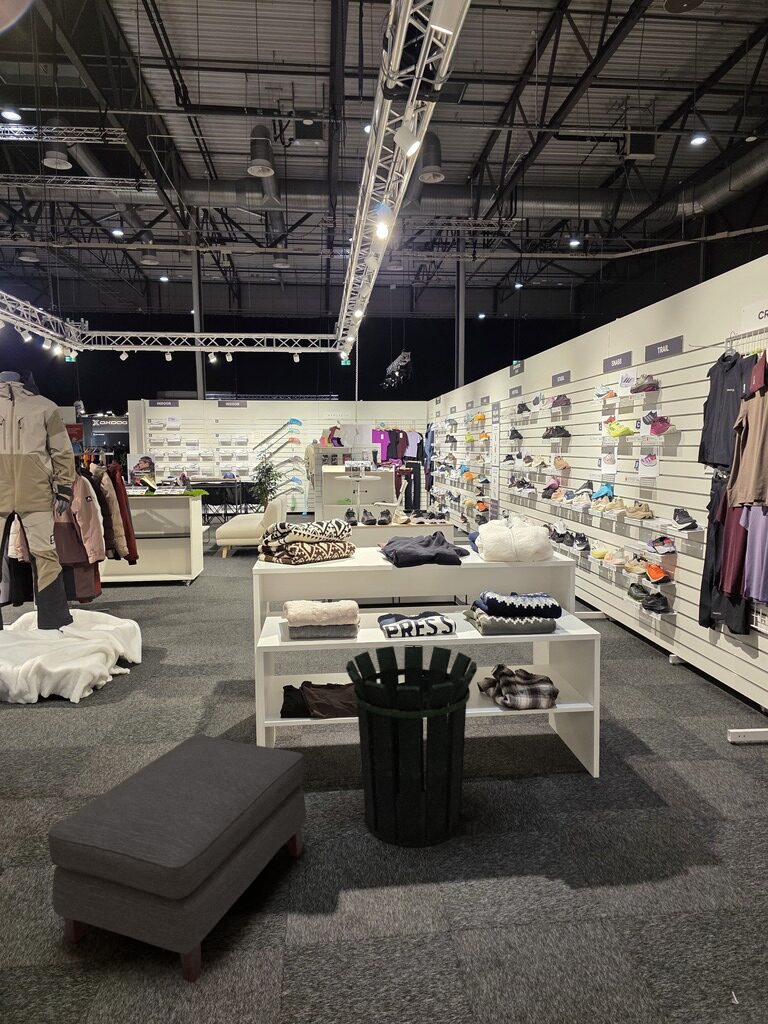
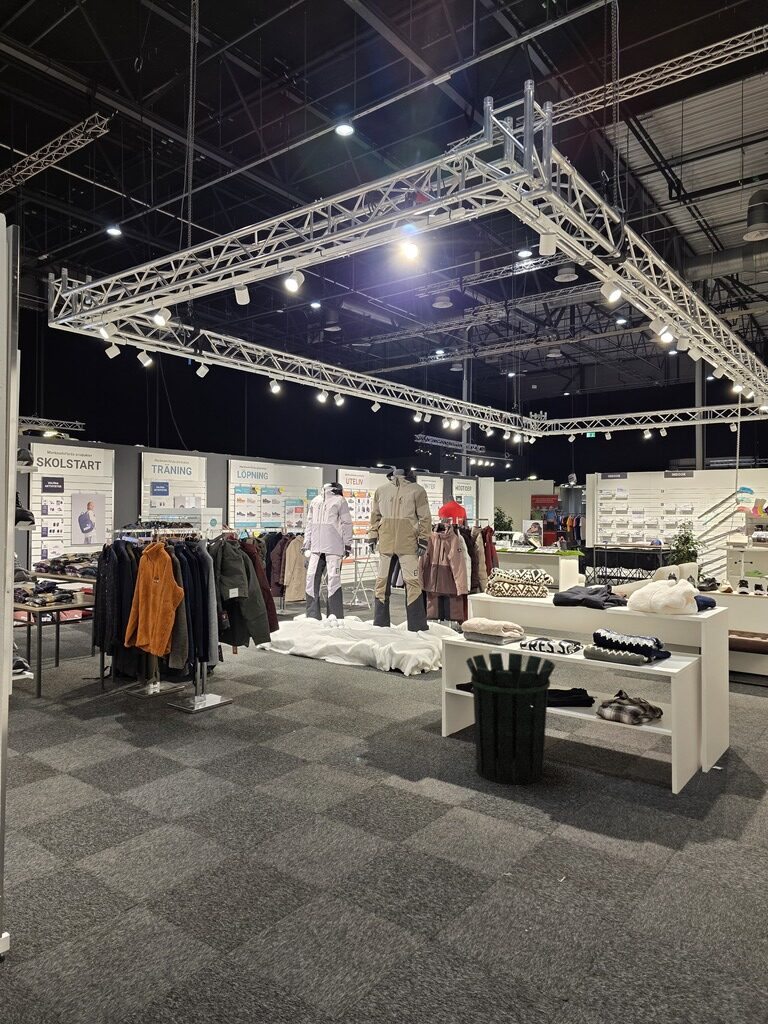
ottoman: present [48,735,306,983] -> none [300,682,436,779]

